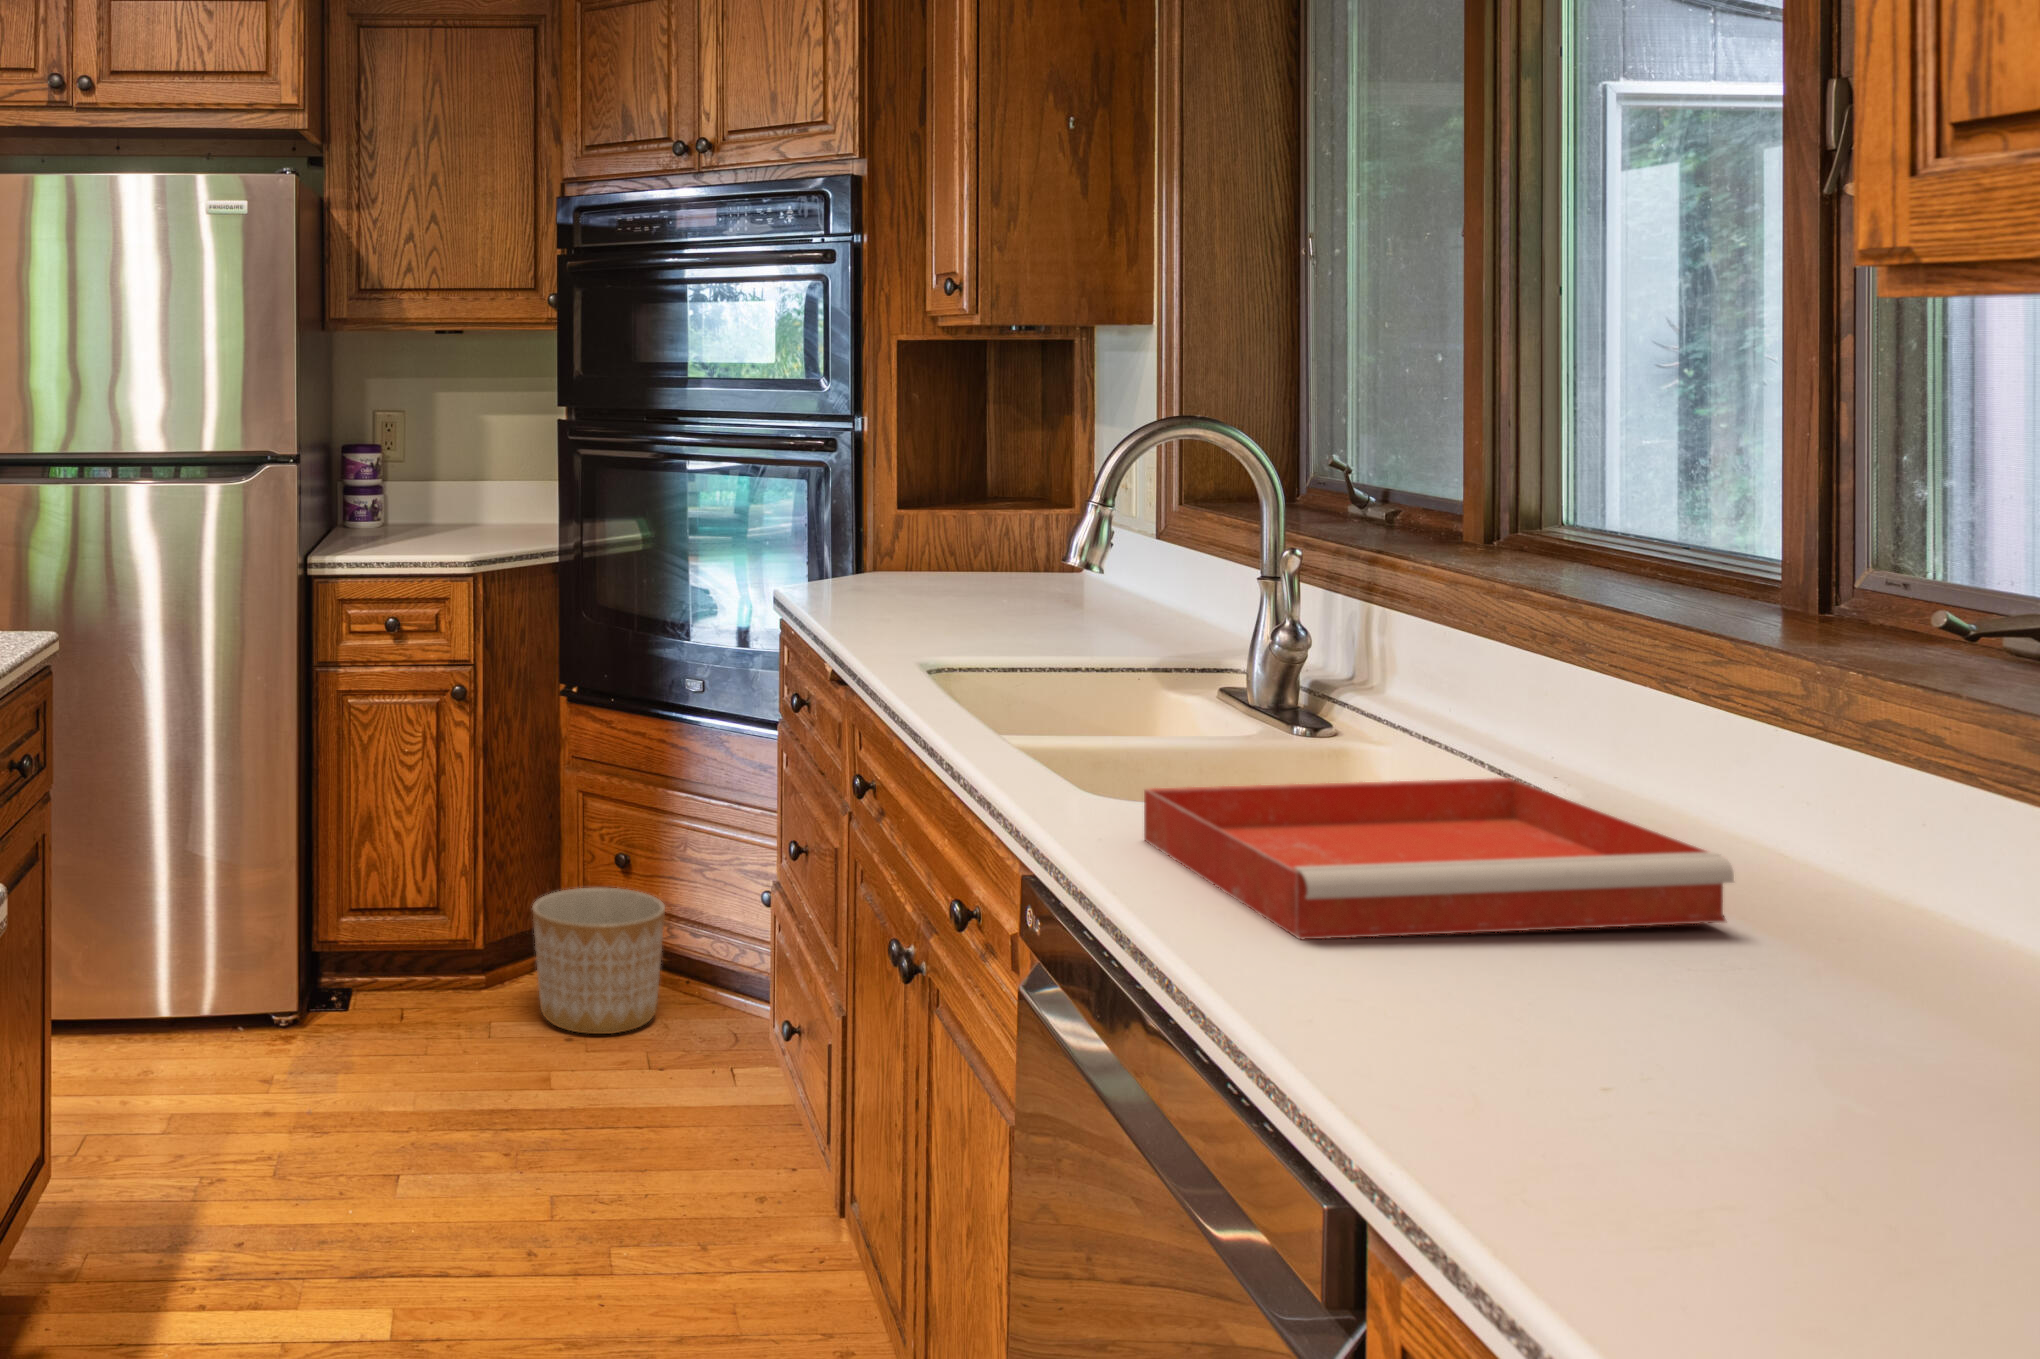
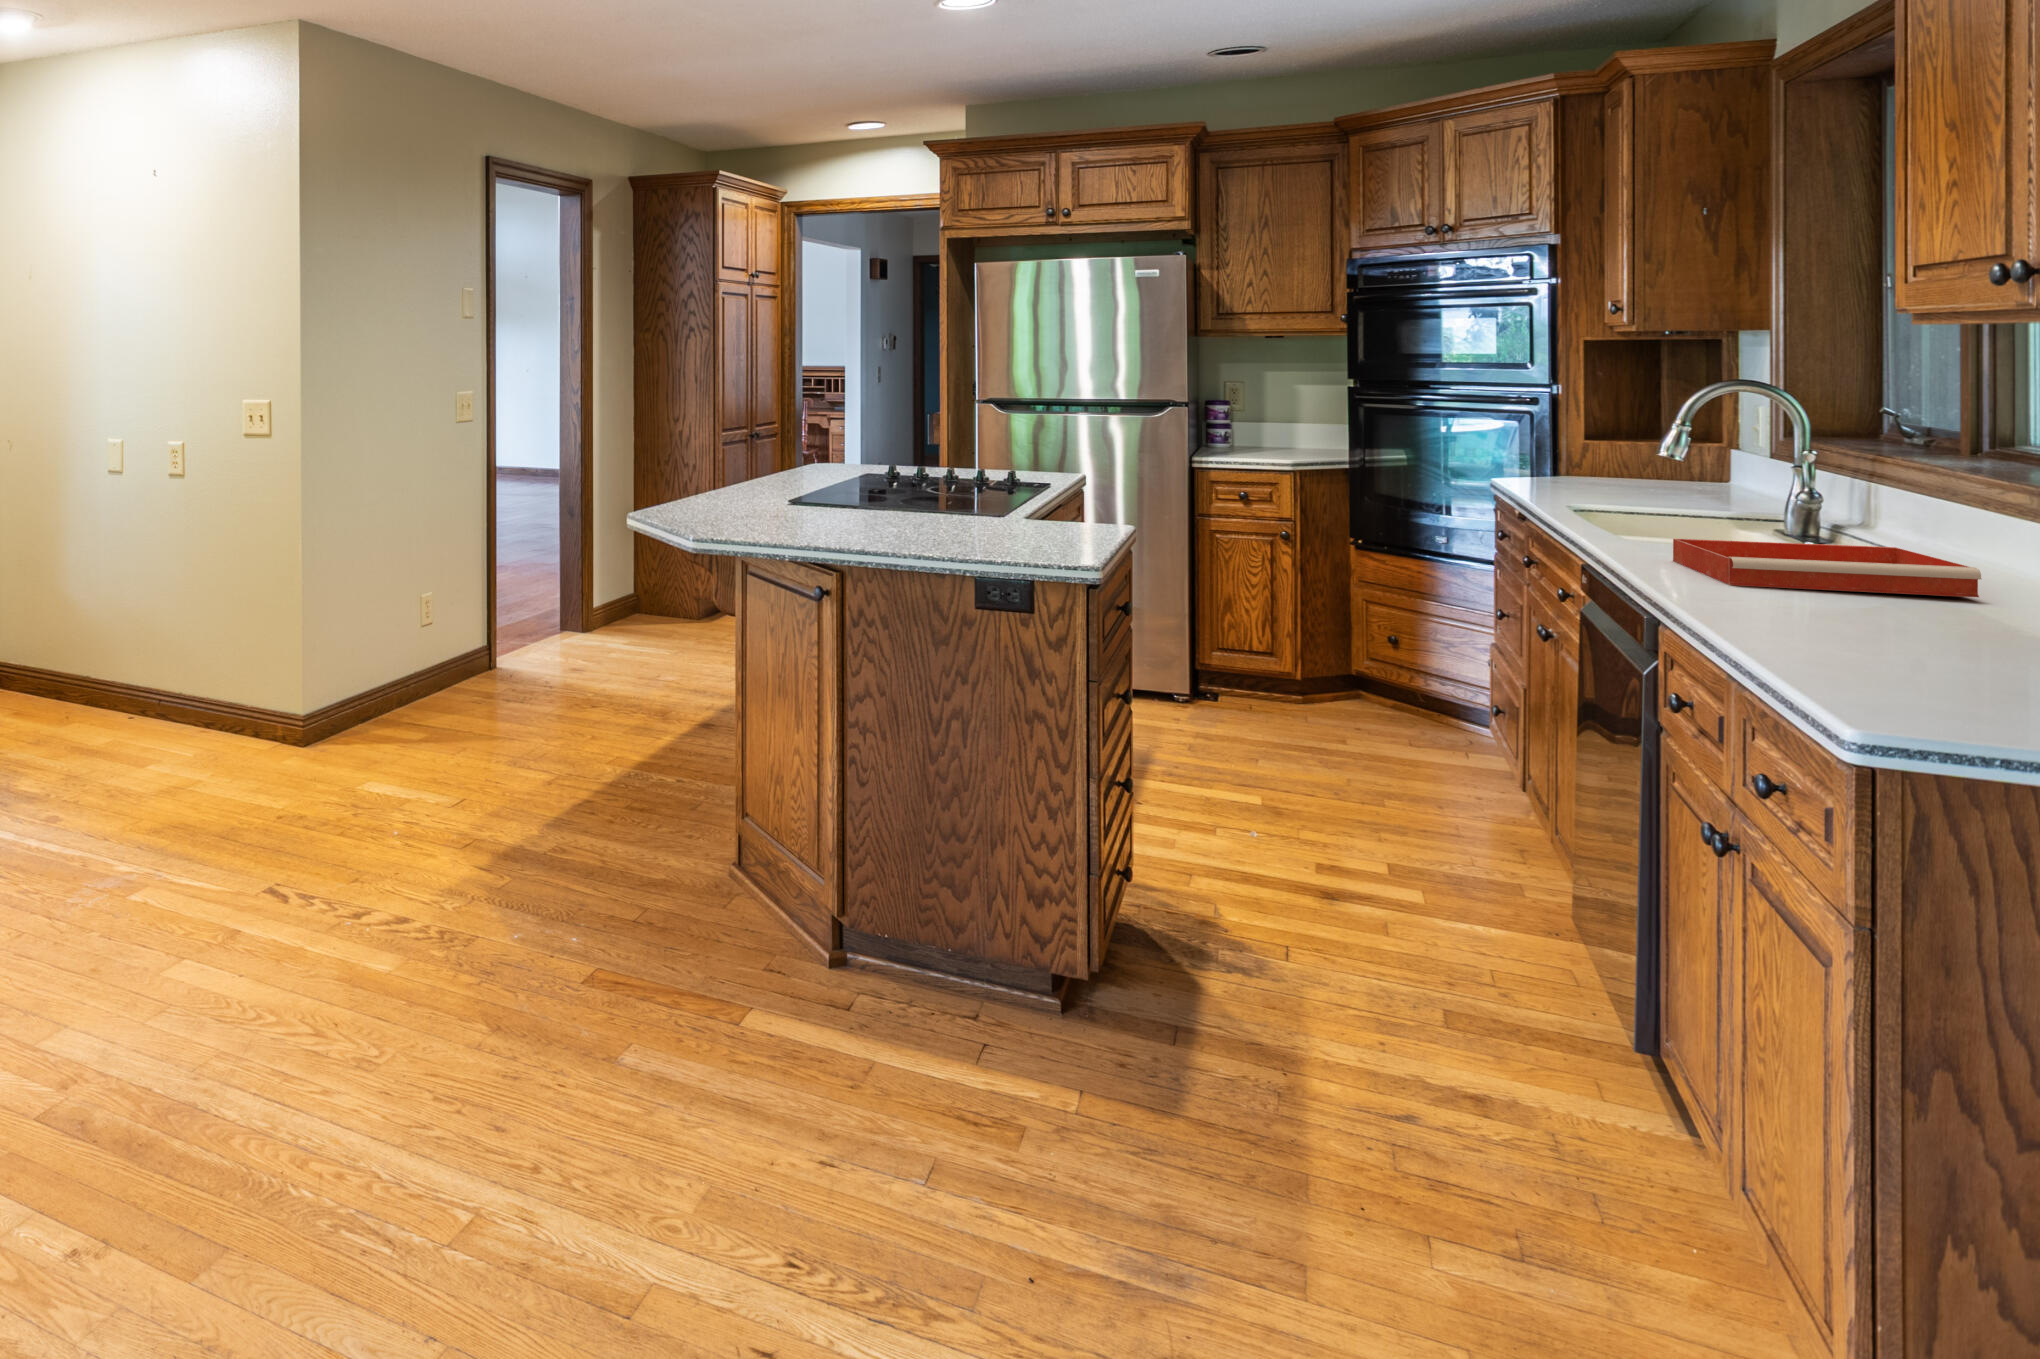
planter: present [532,887,665,1034] -> none [1335,650,1421,728]

